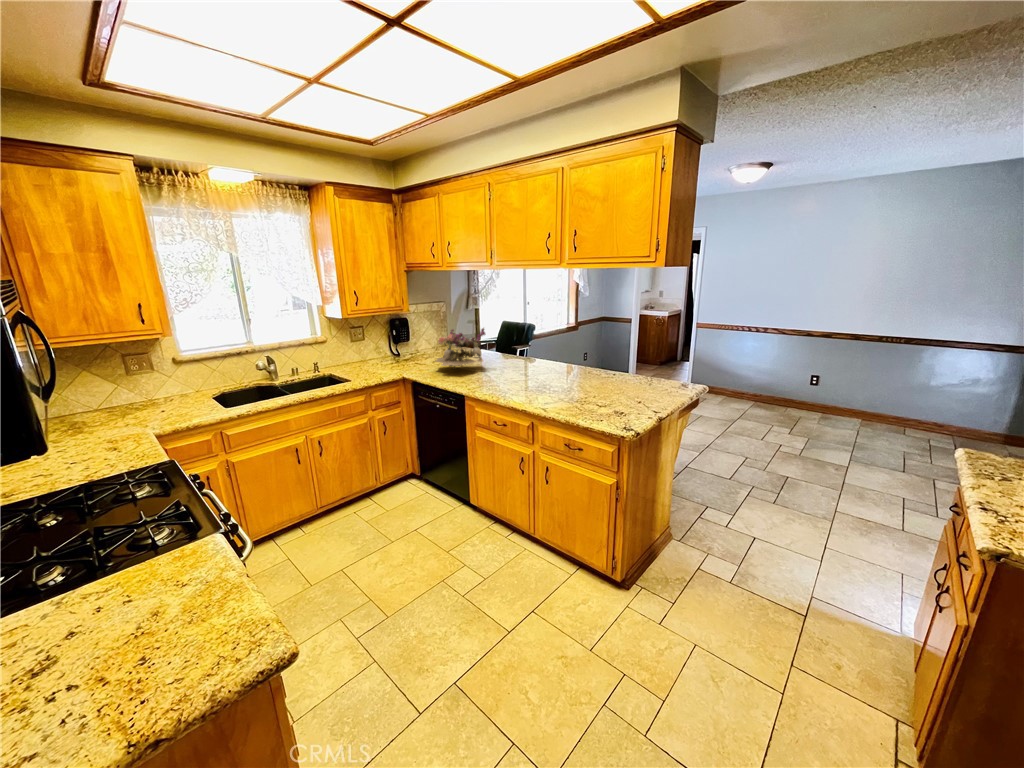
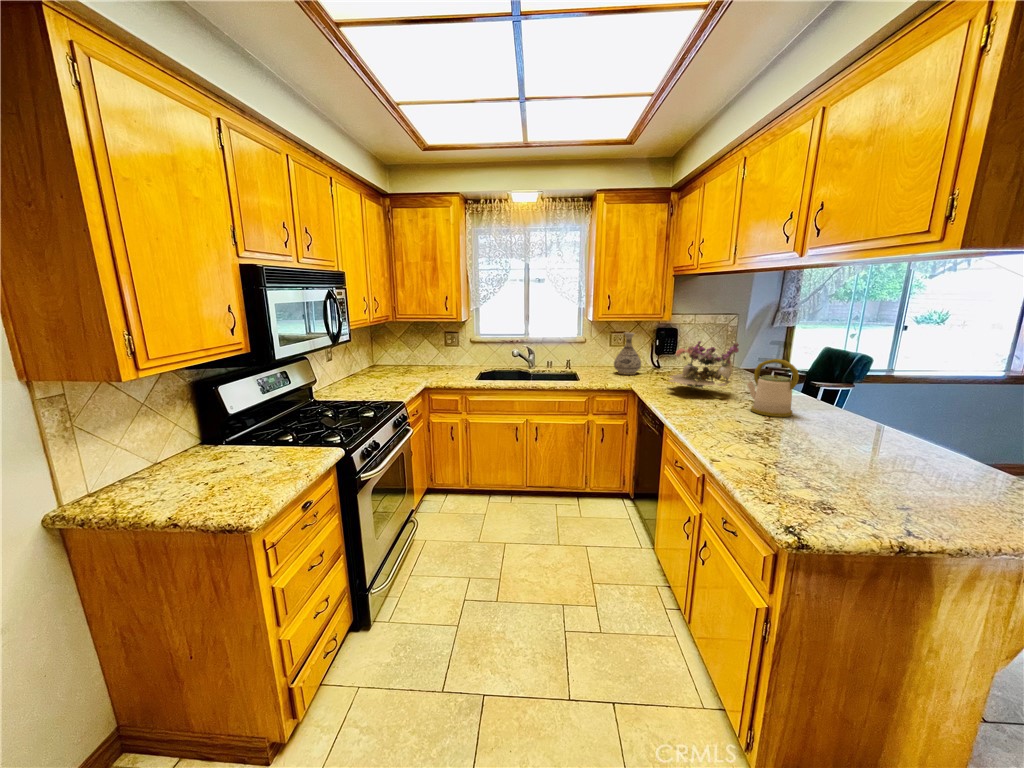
vase: none [364,327,391,368] -> present [614,333,641,375]
kettle: none [503,337,533,376] -> present [747,359,799,417]

